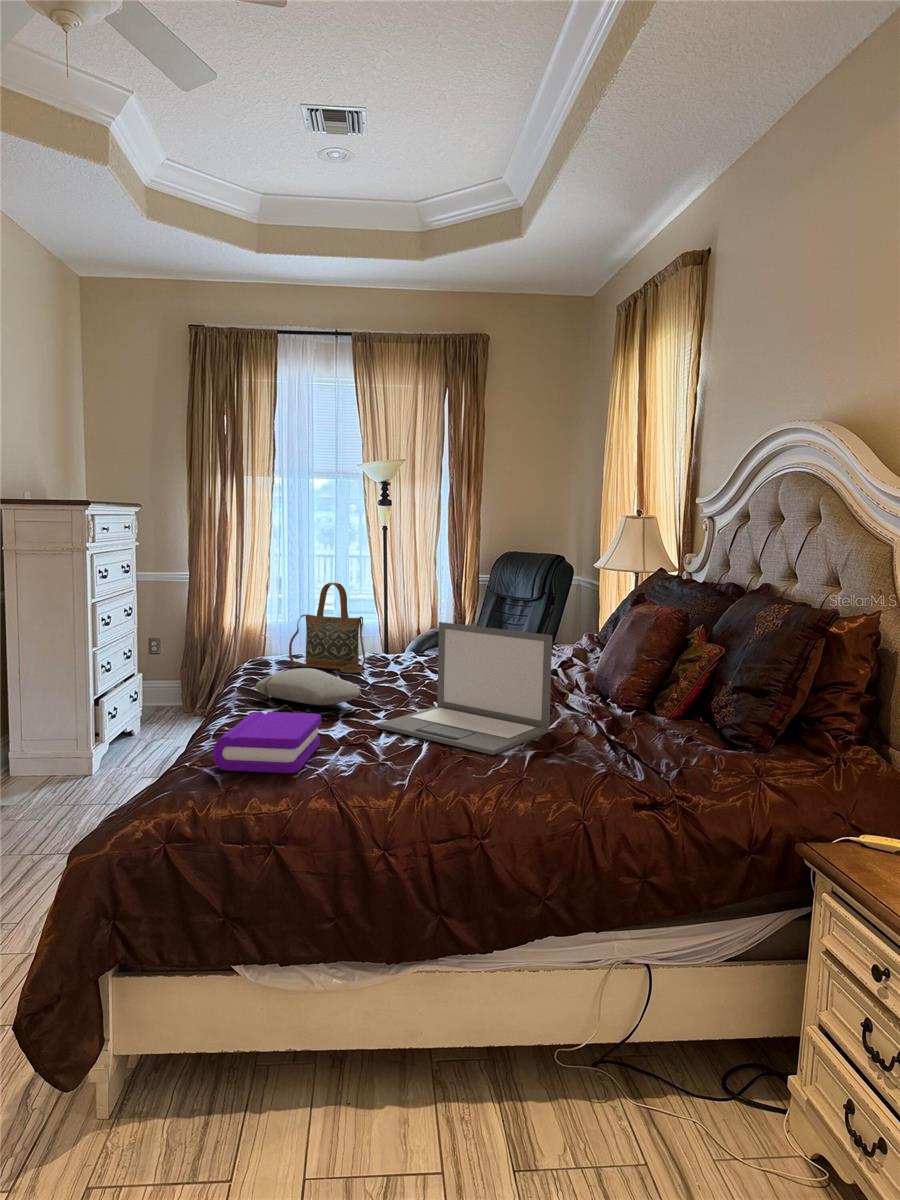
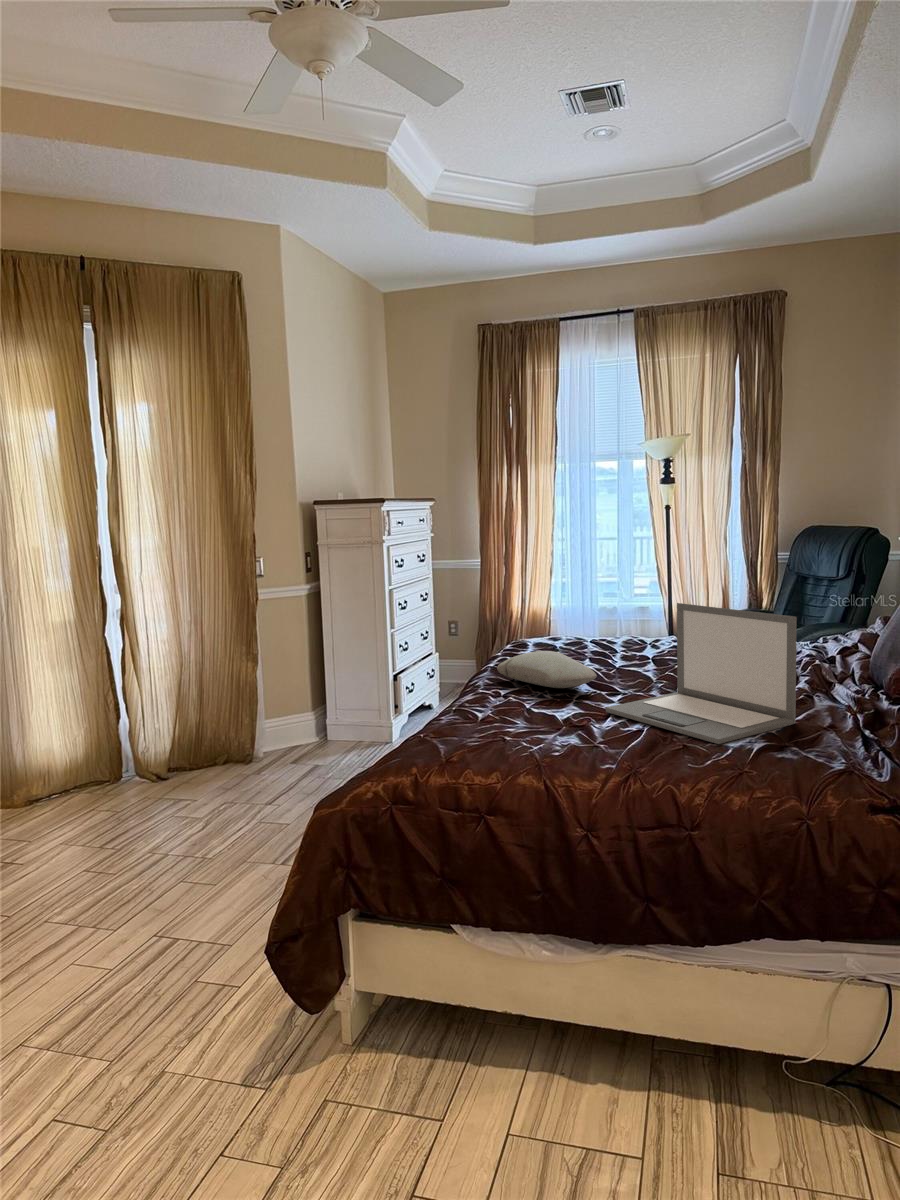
handbag: present [289,583,366,673] -> none [542,563,619,657]
book: present [213,711,321,773] -> none [436,691,543,750]

